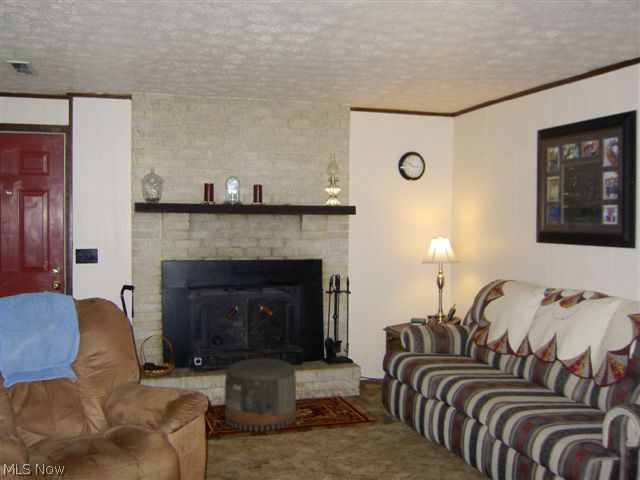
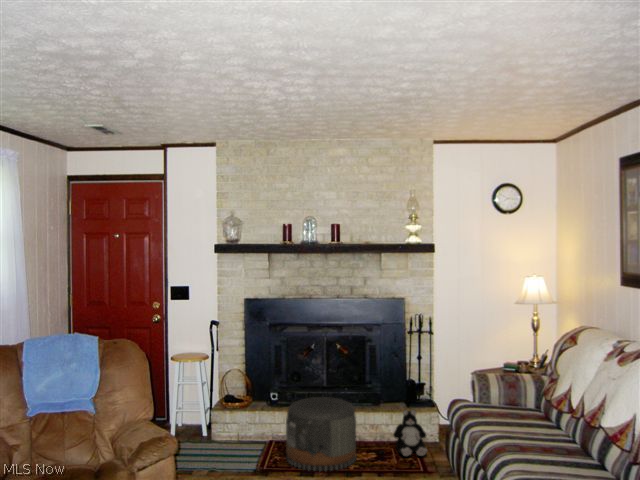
plush toy: none [325,365,361,409] -> present [394,410,427,456]

